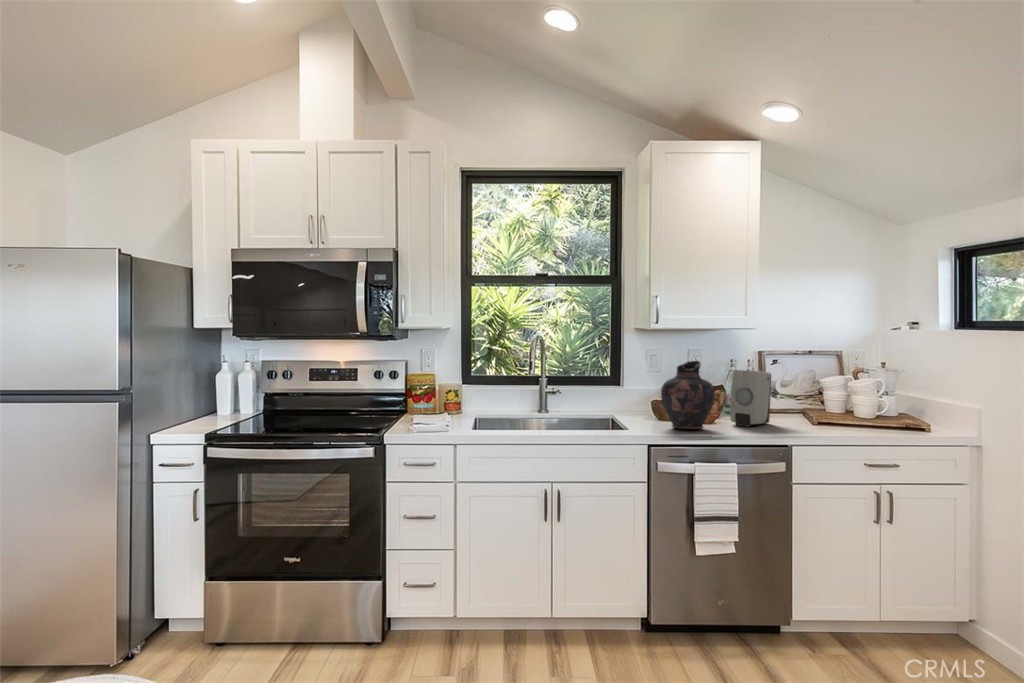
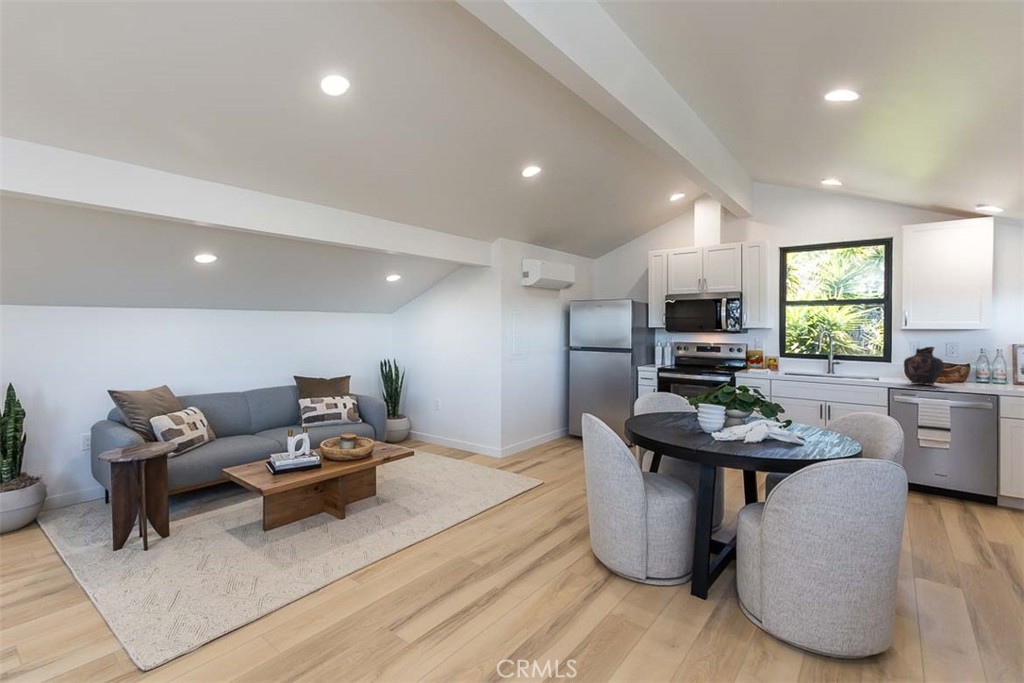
soap dispenser: present [730,370,771,427] -> none [962,353,1001,387]

